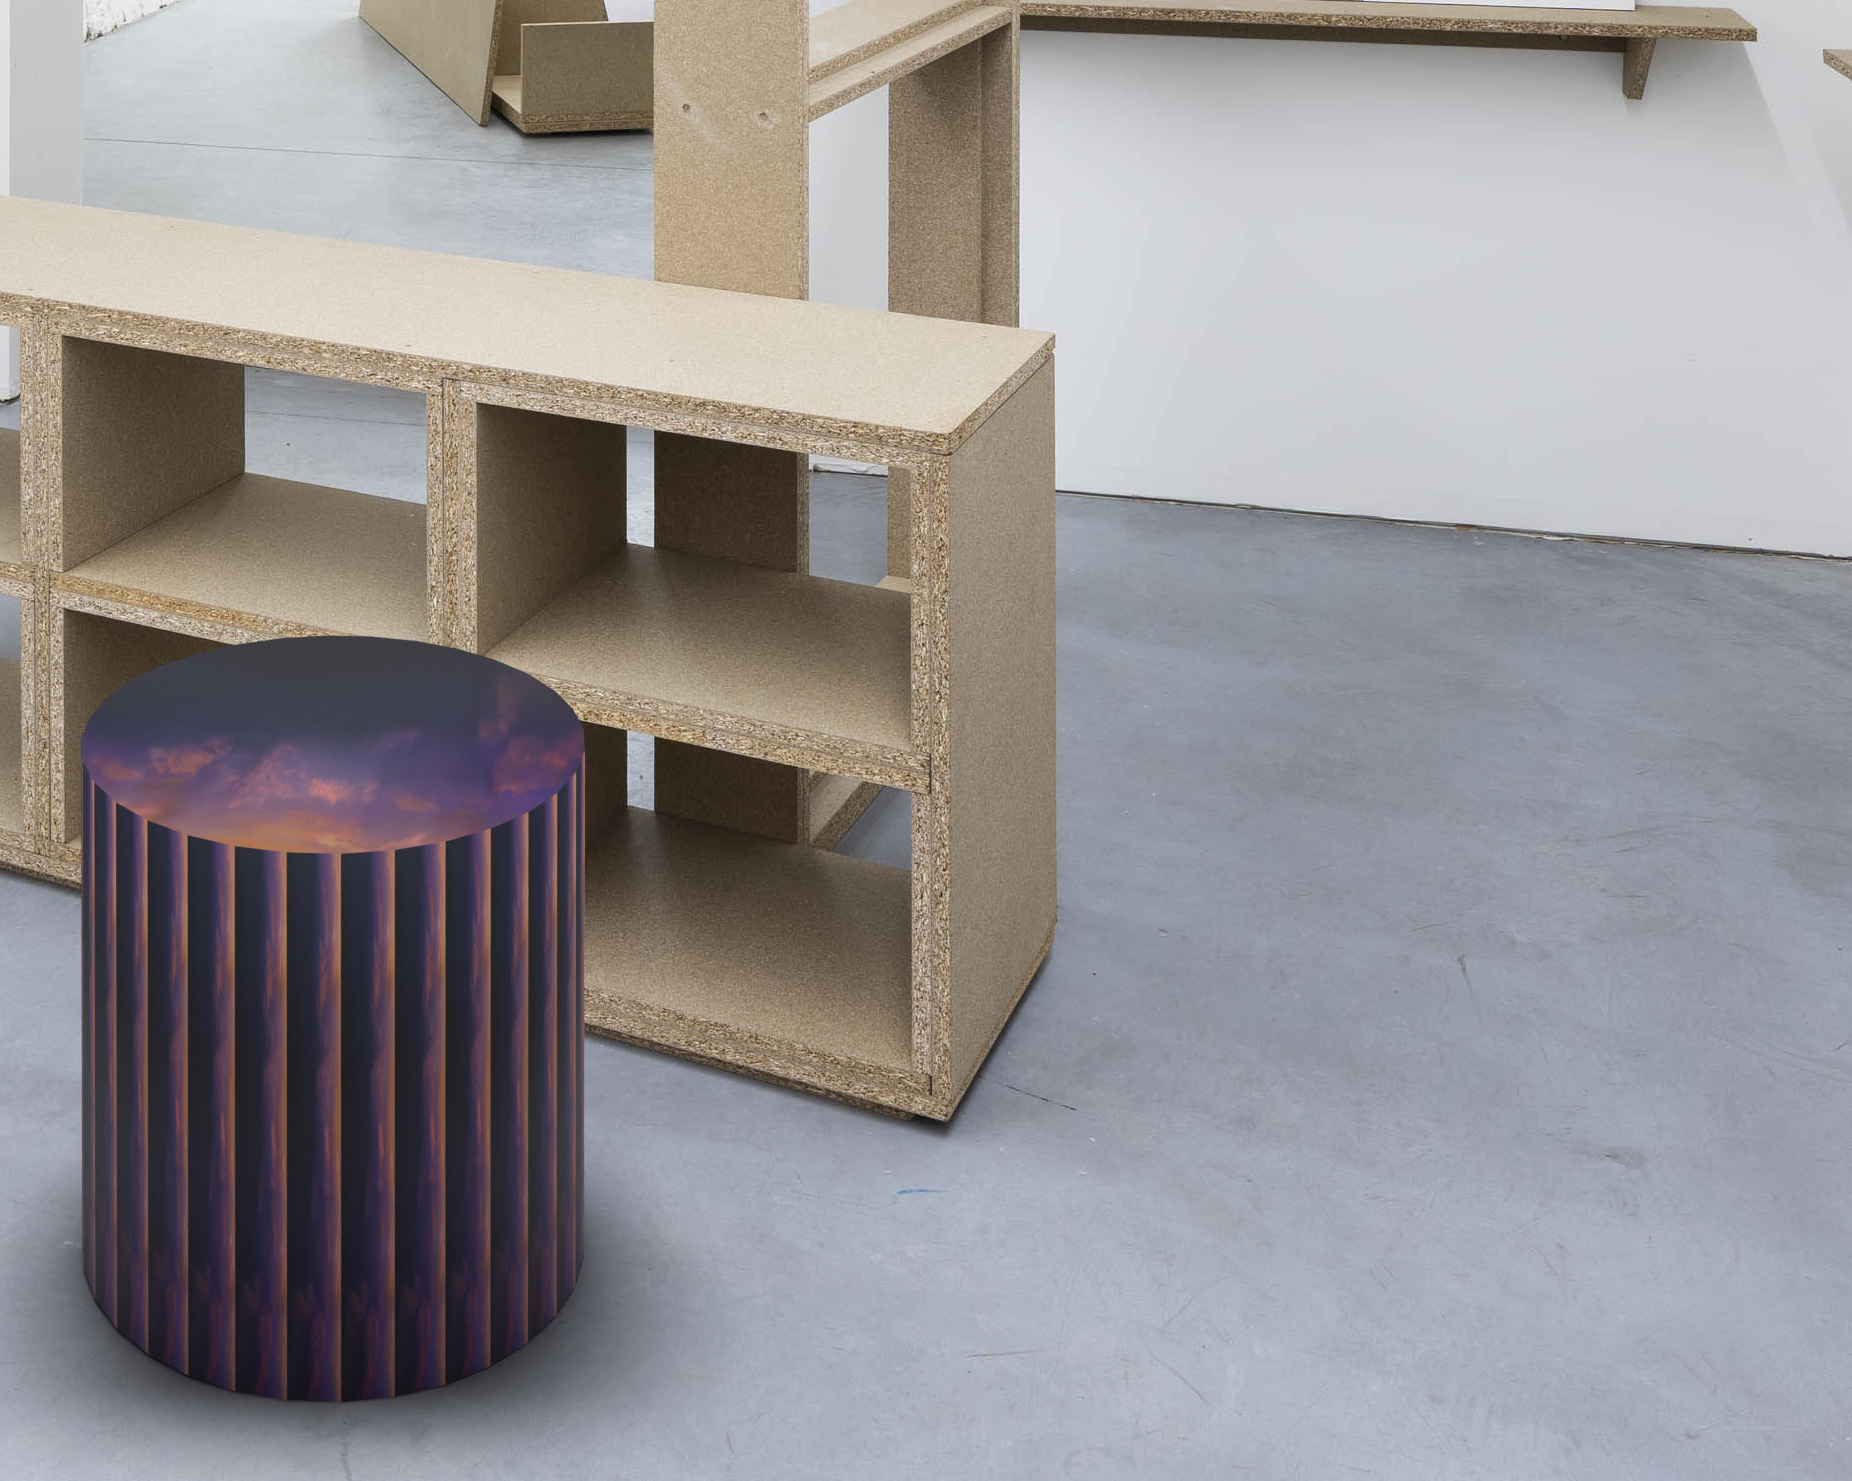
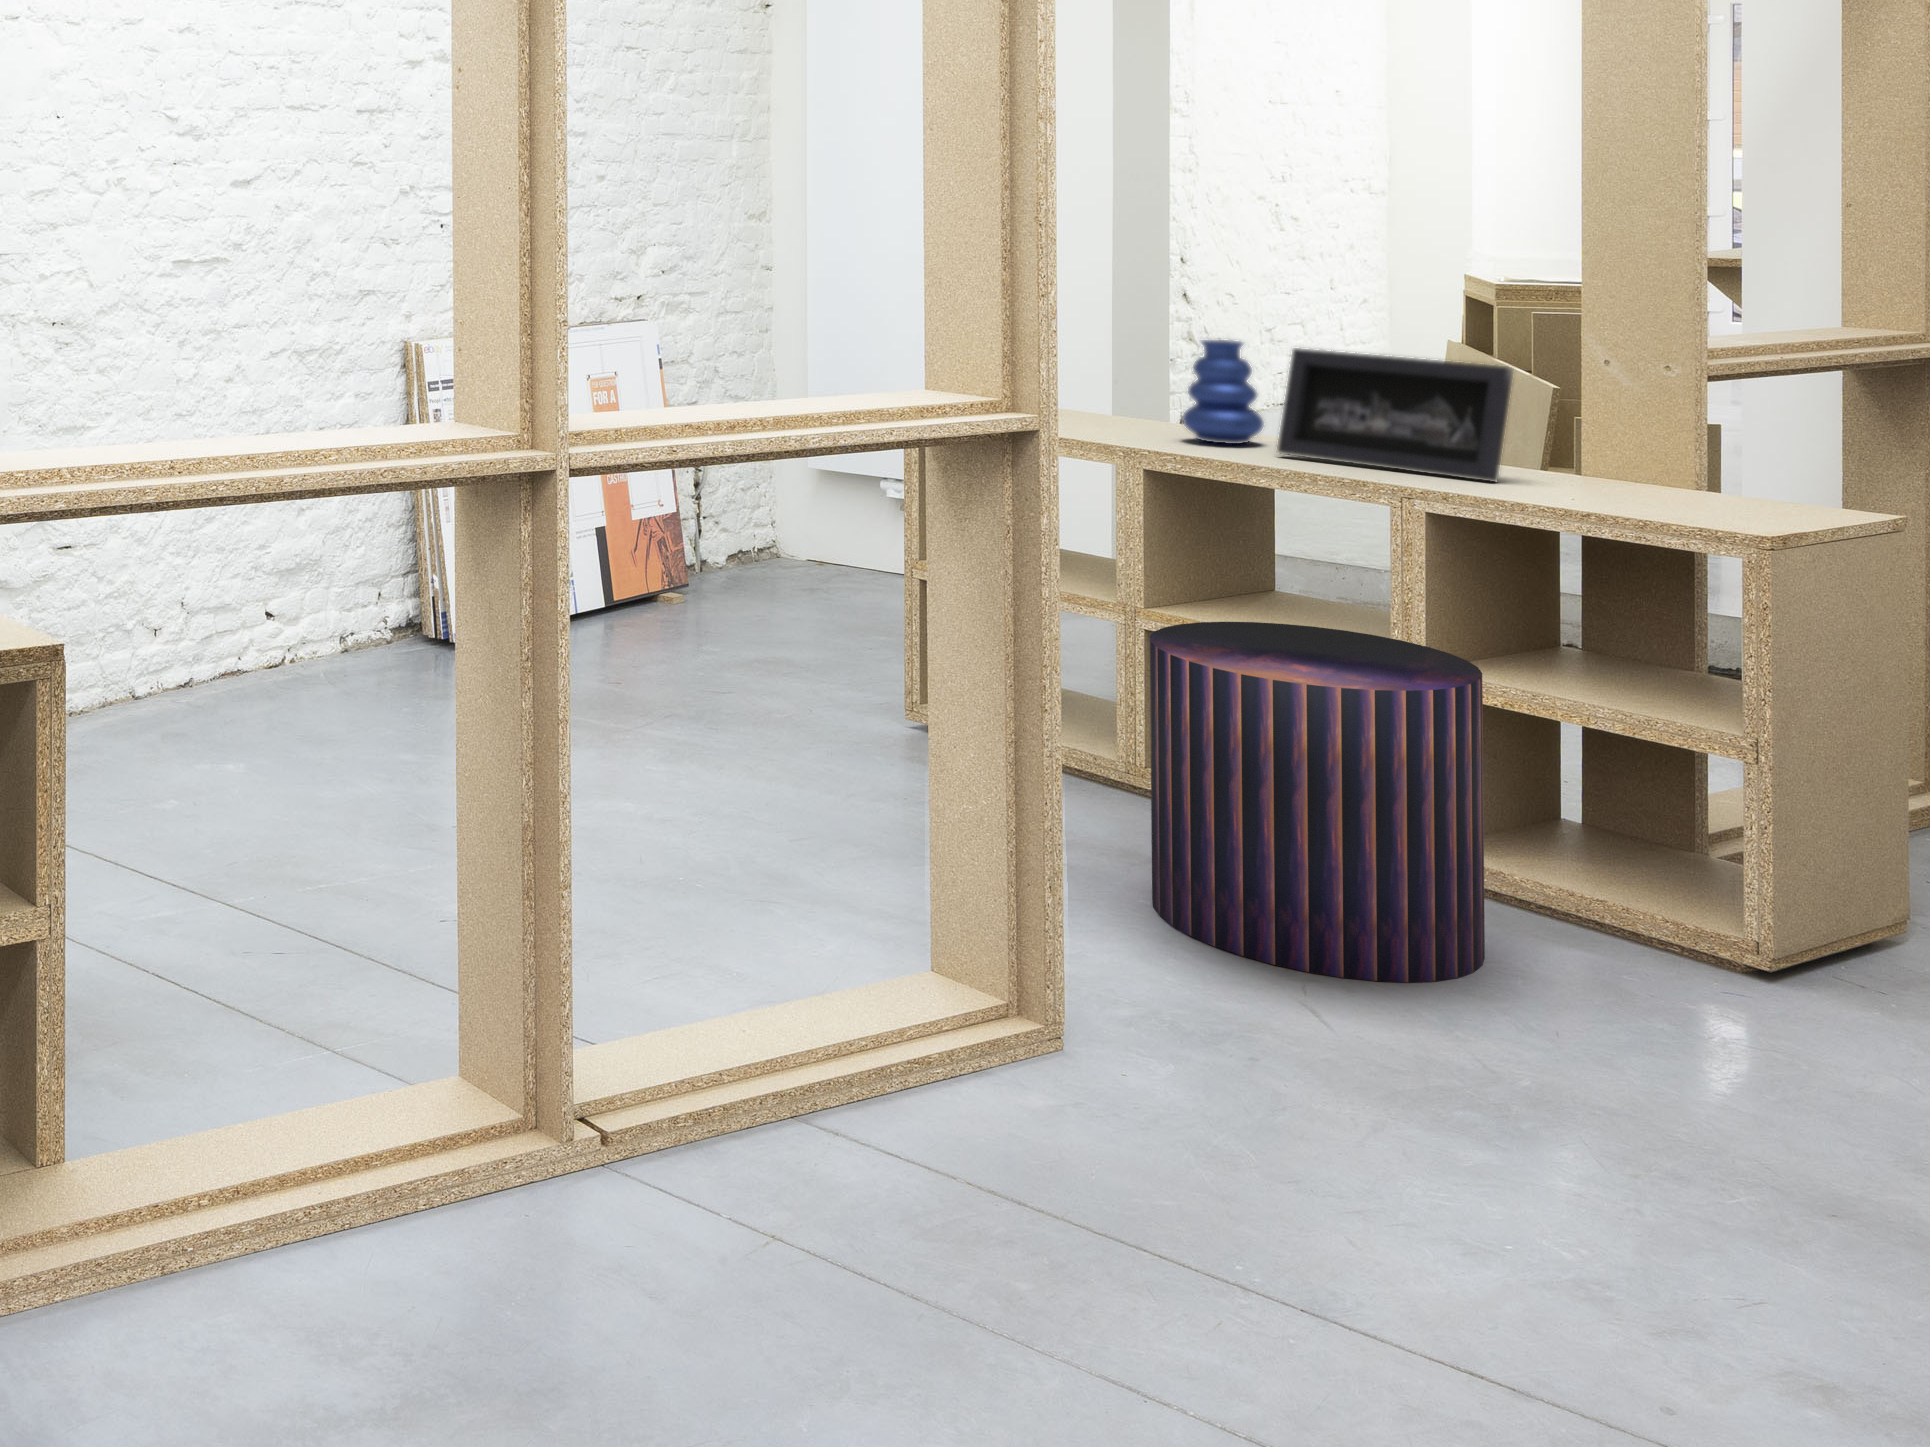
vase: none [128,84,244,264] -> present [1183,340,1264,444]
picture frame: none [265,104,591,328] -> present [1277,348,1513,482]

